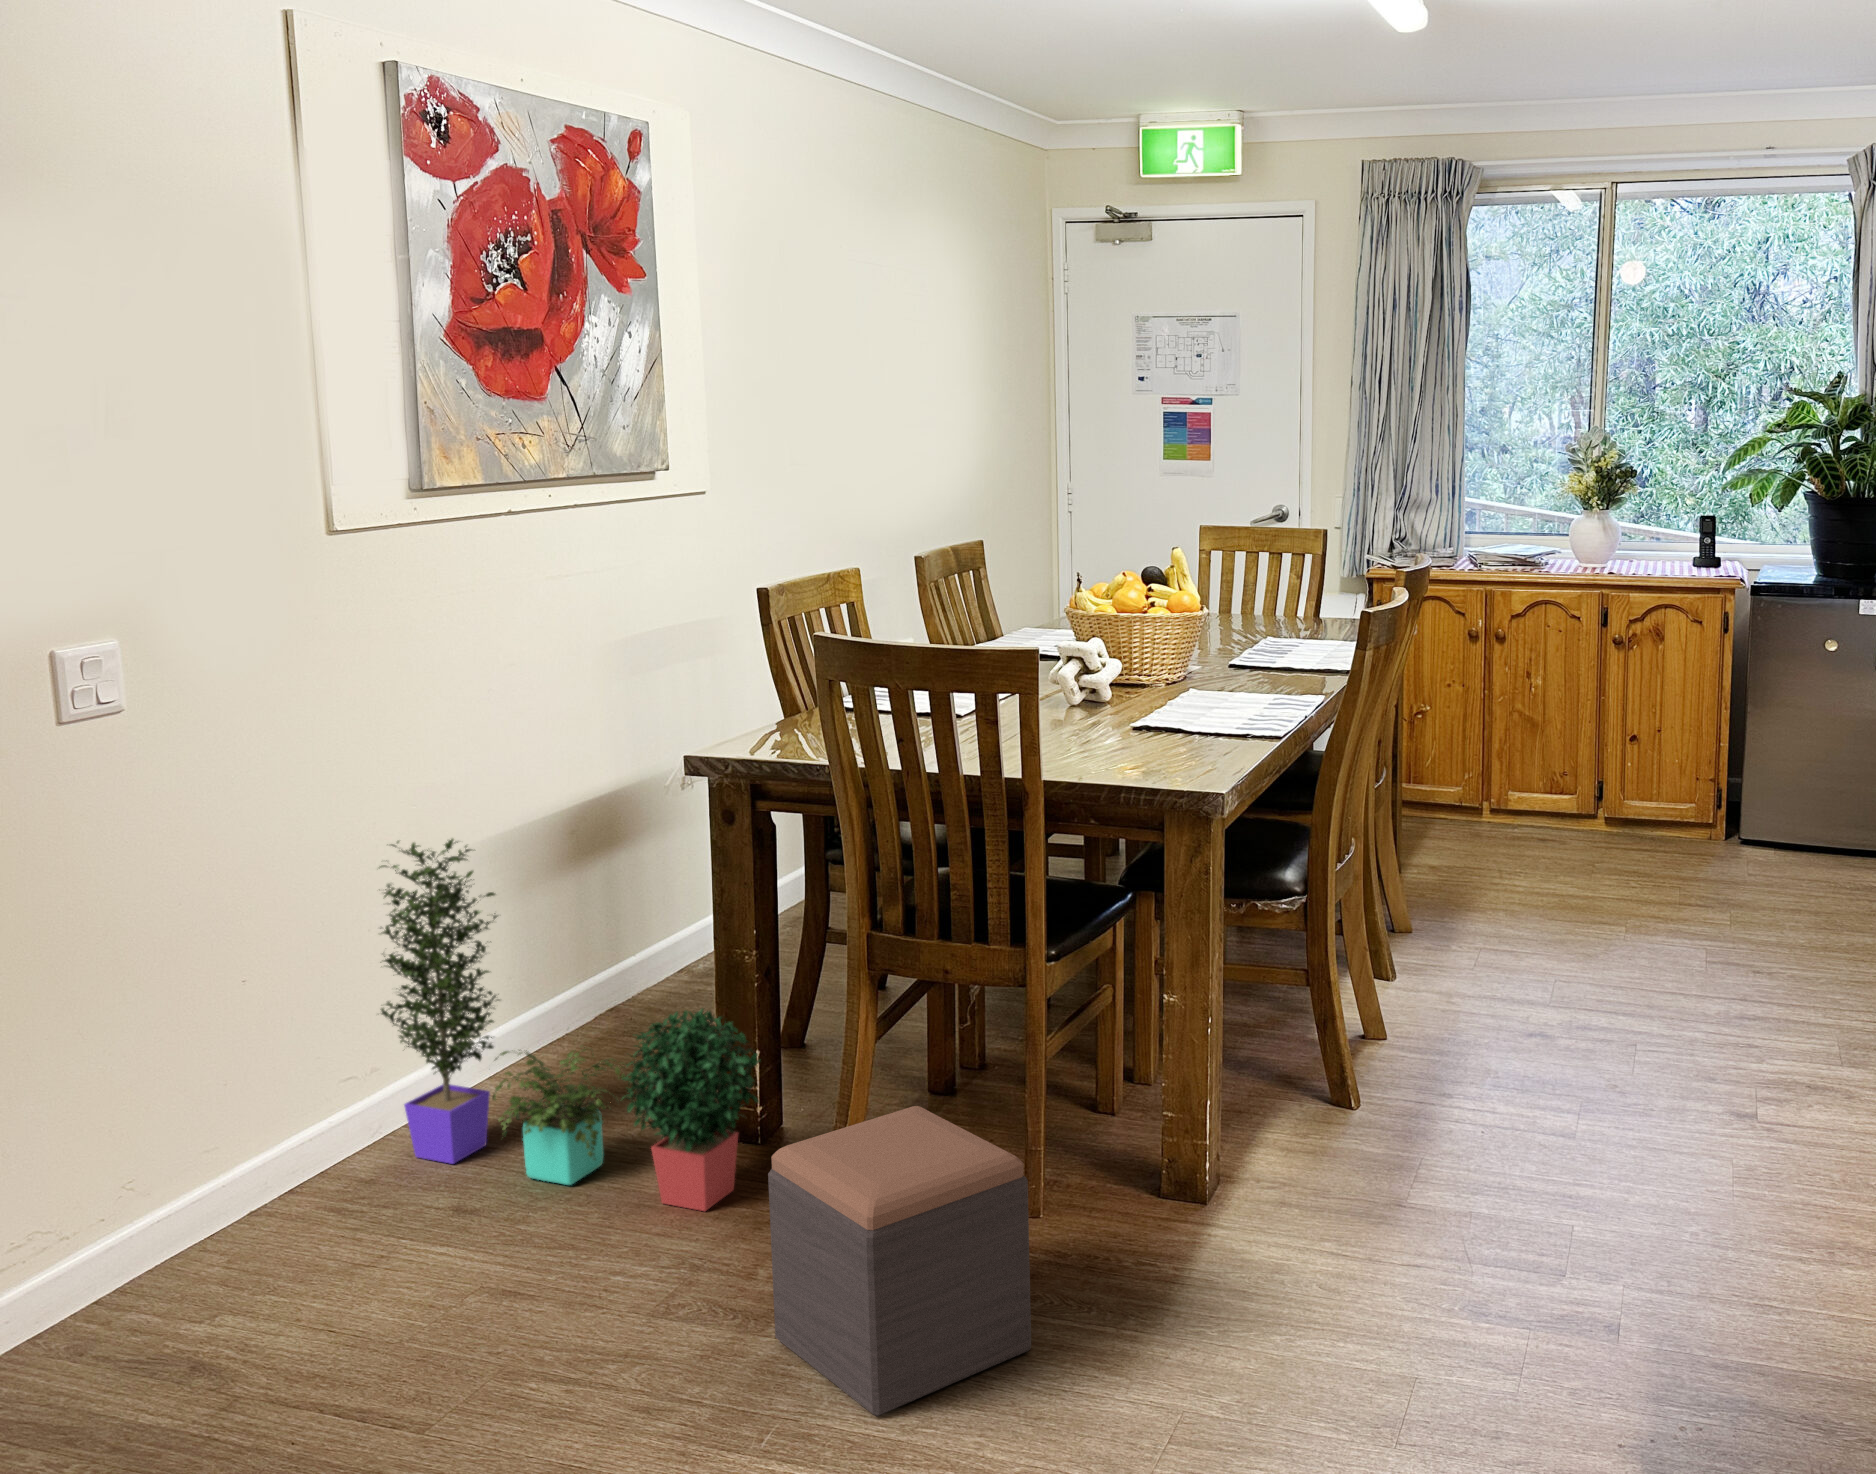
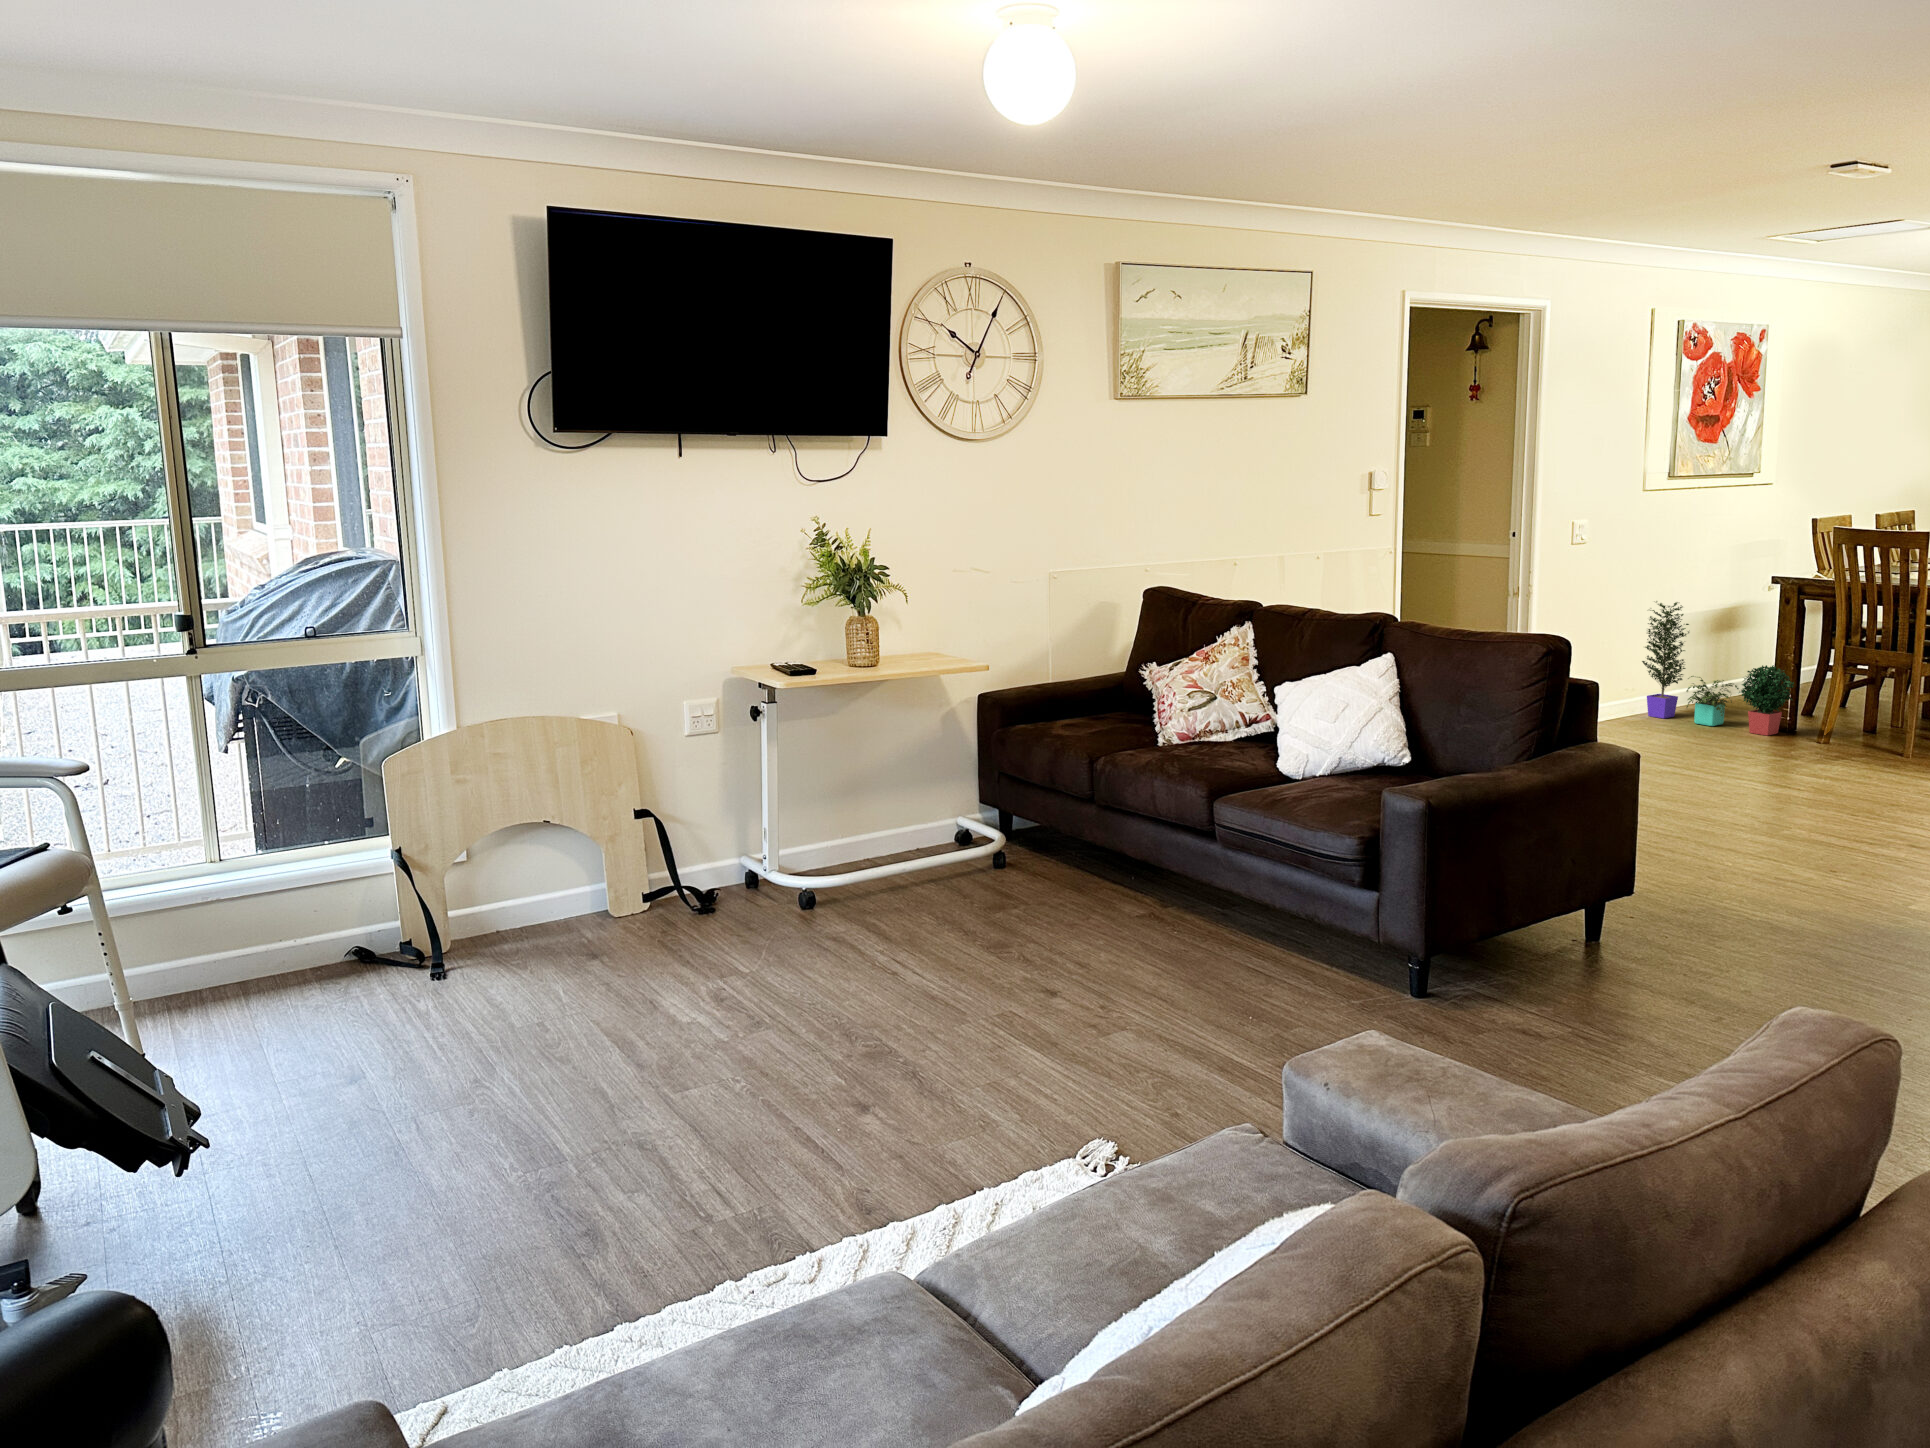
footstool: present [768,1106,1031,1416] -> none [1800,690,1901,769]

